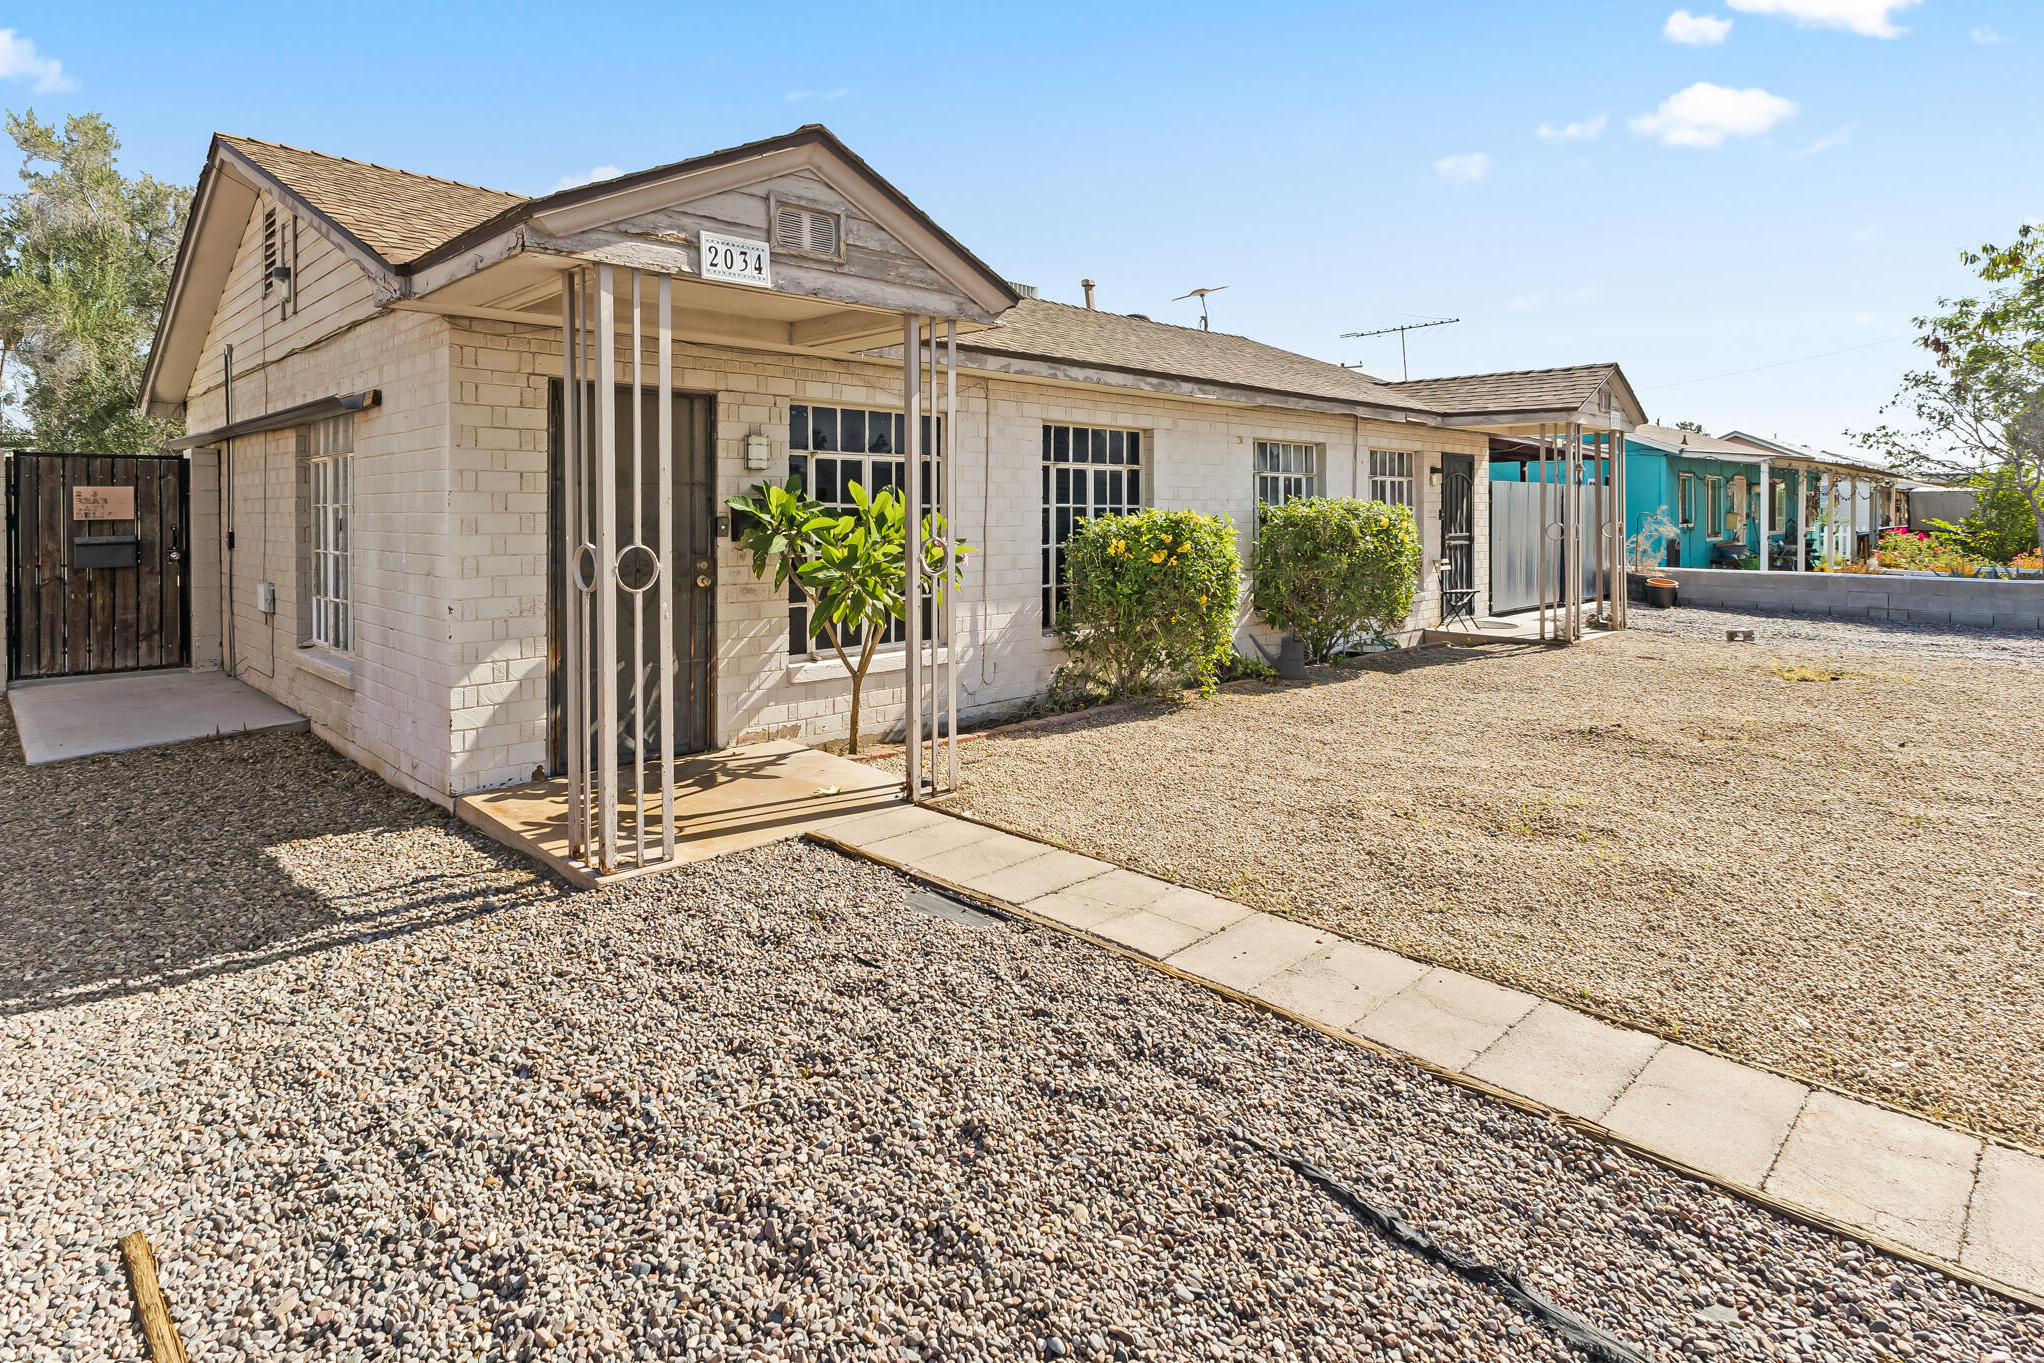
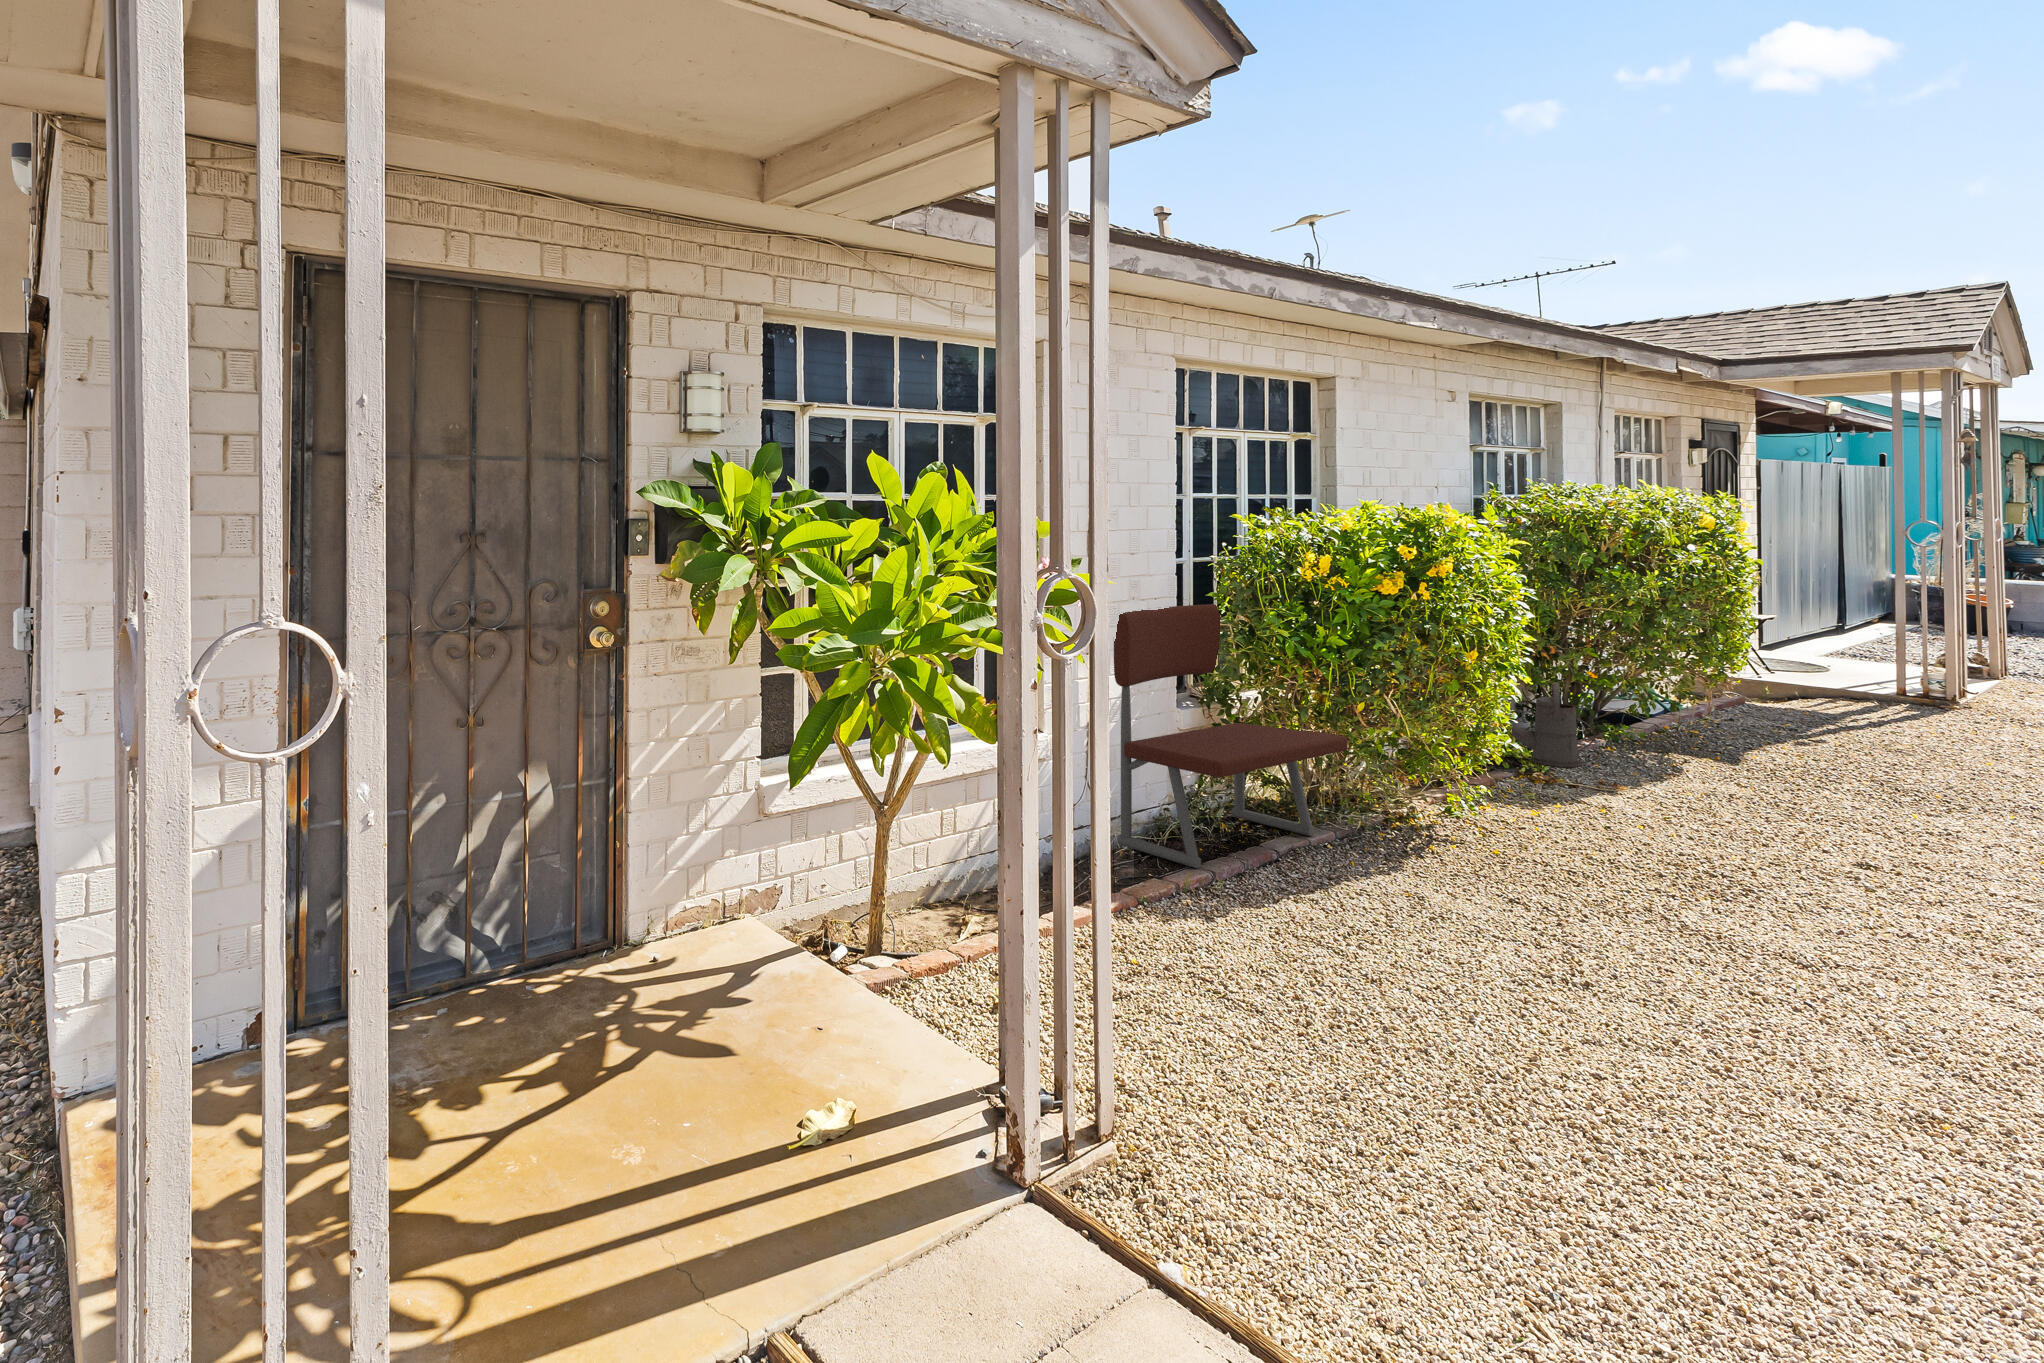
bench: none [1000,572,1137,725] -> present [1114,604,1347,868]

